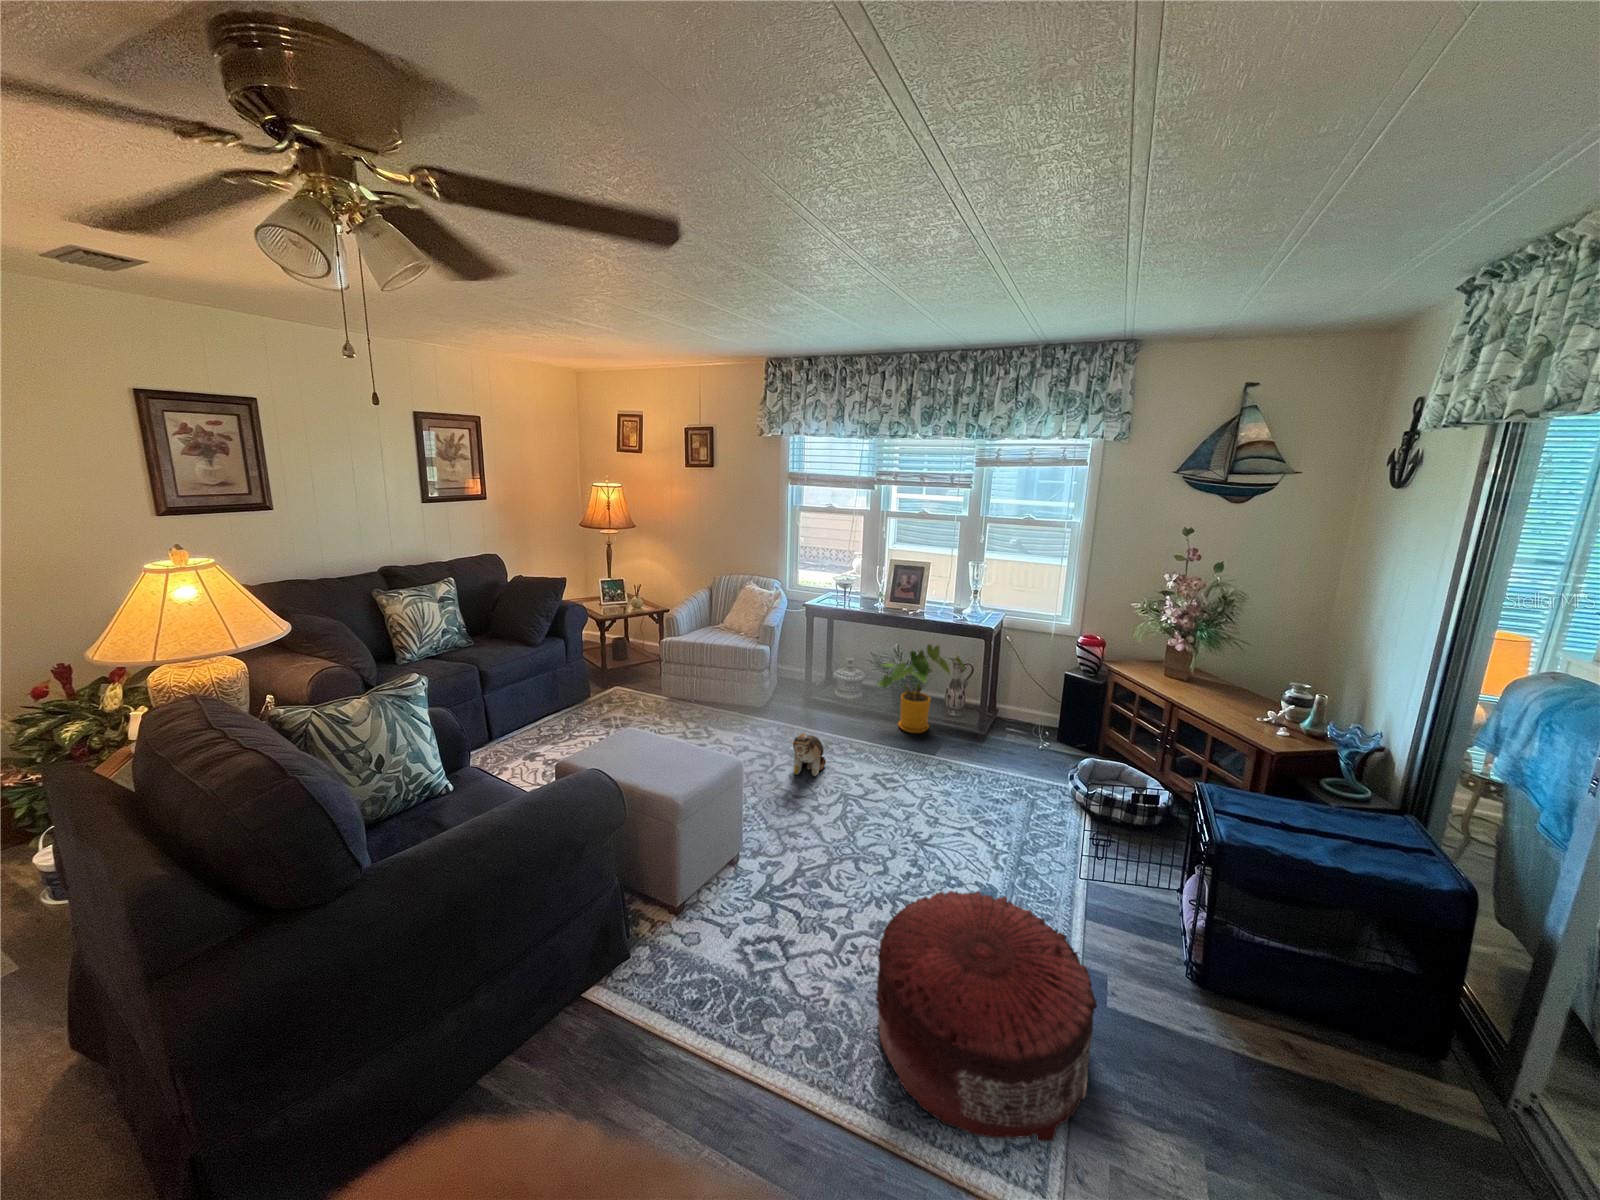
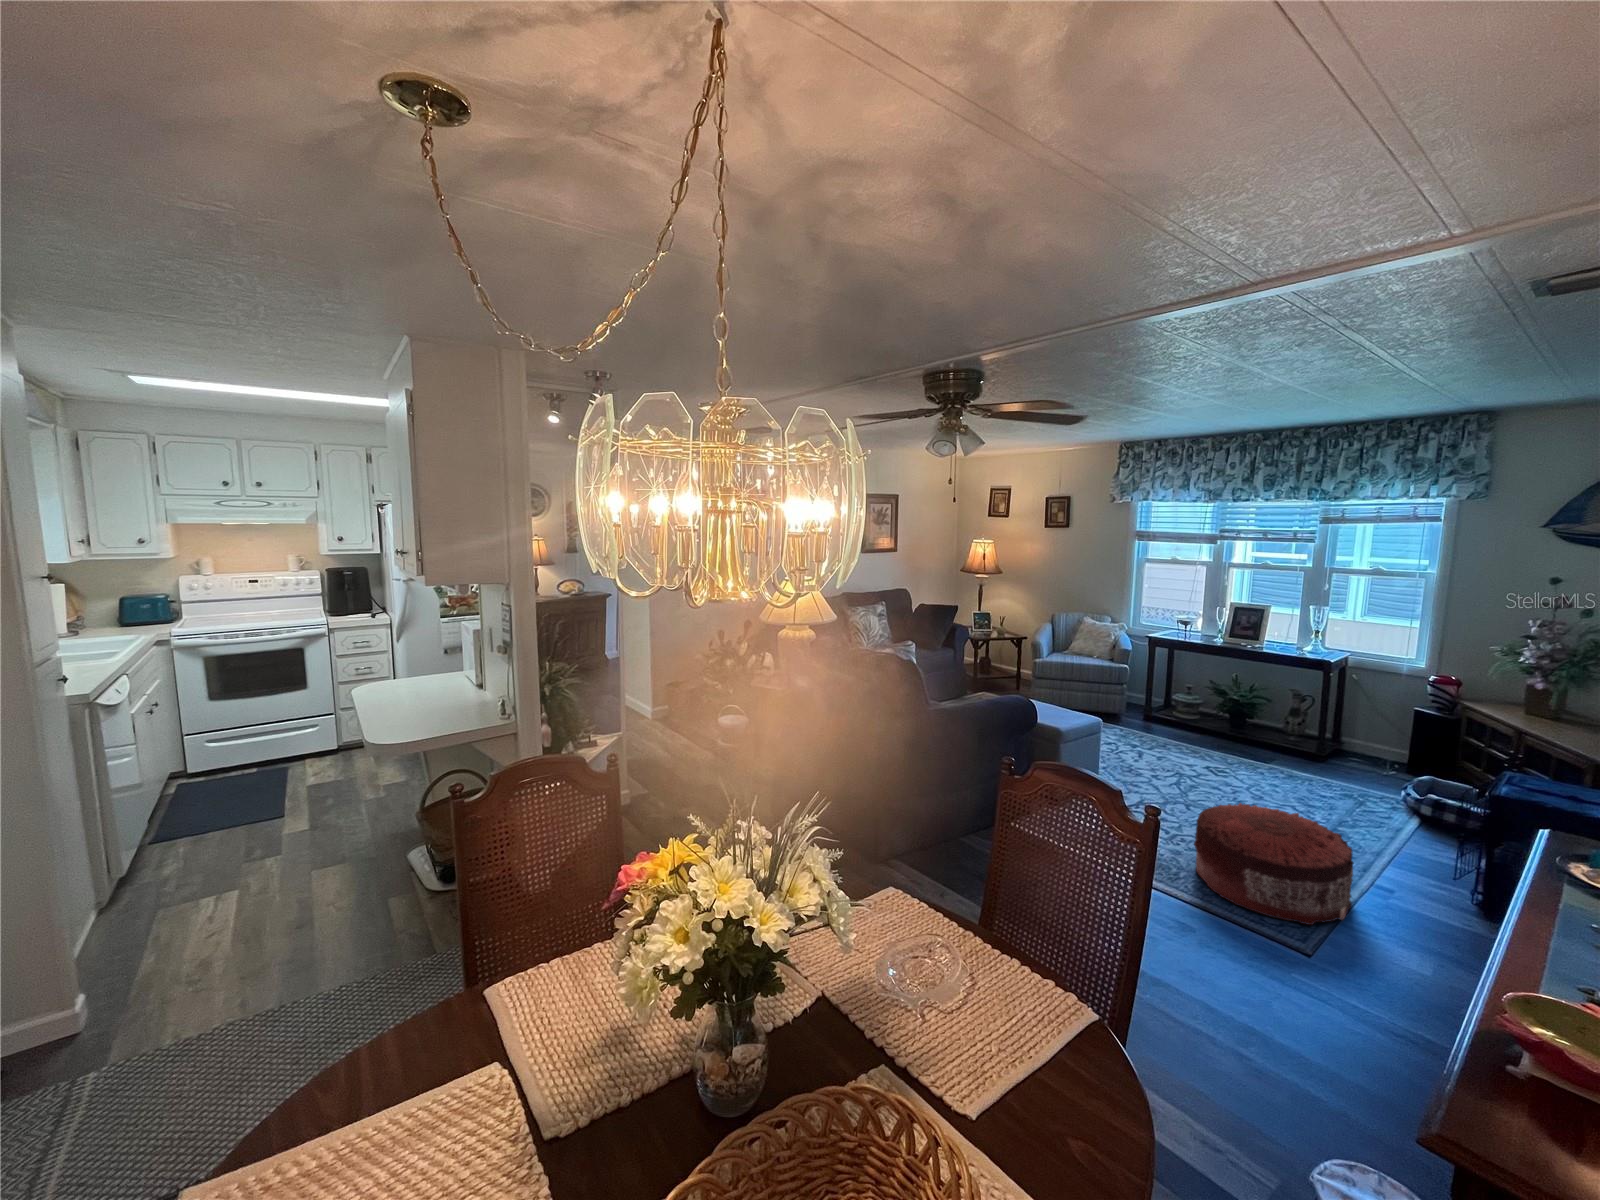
house plant: present [878,644,965,733] -> none [1213,674,1305,747]
plush toy: present [790,733,826,776] -> none [1133,723,1163,758]

